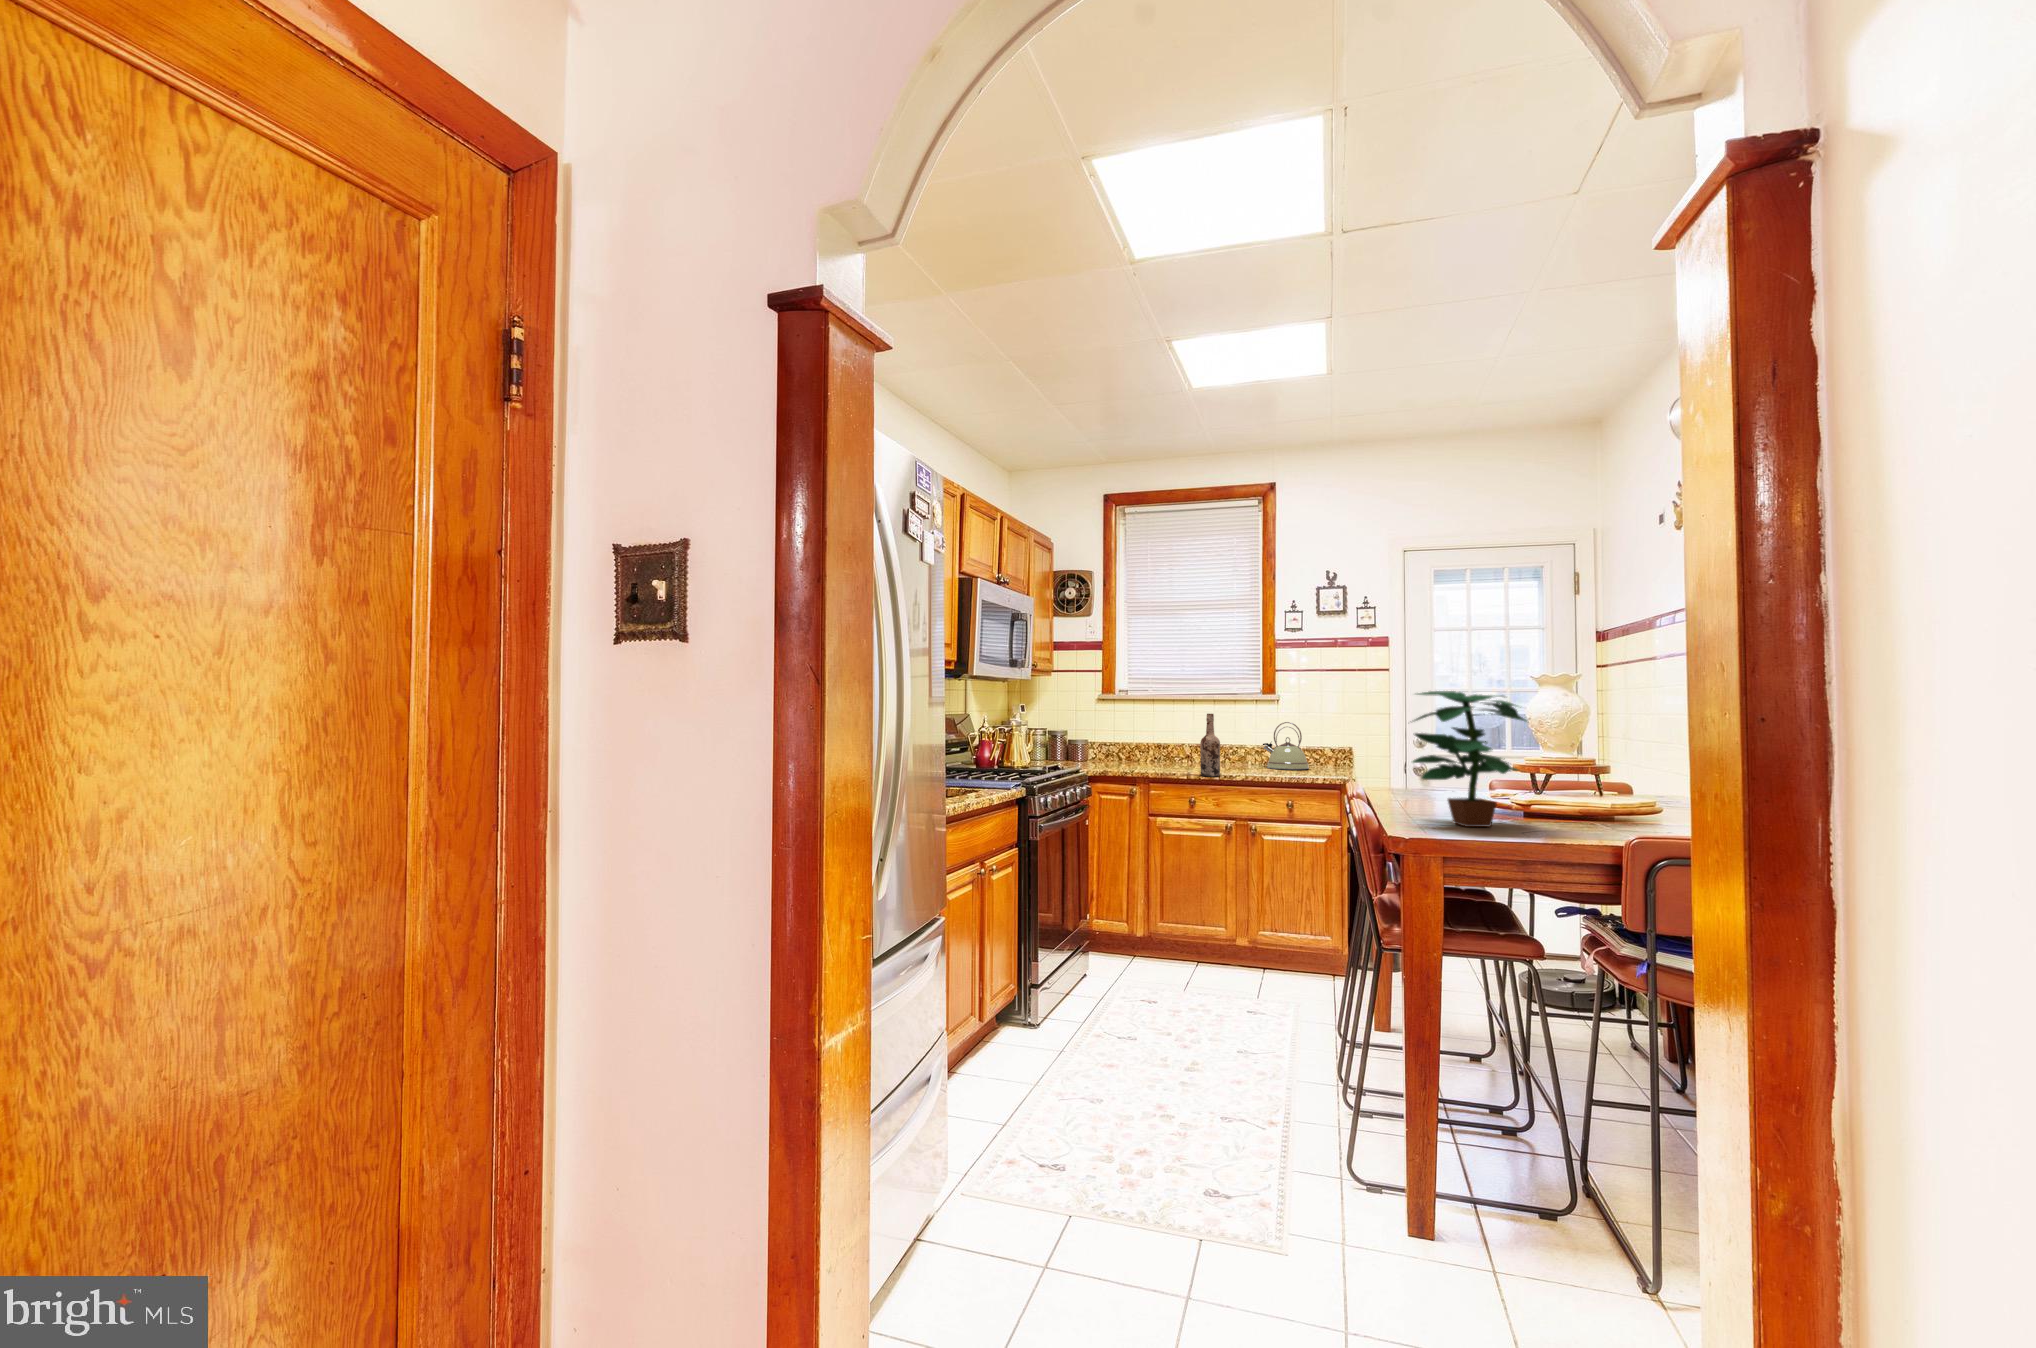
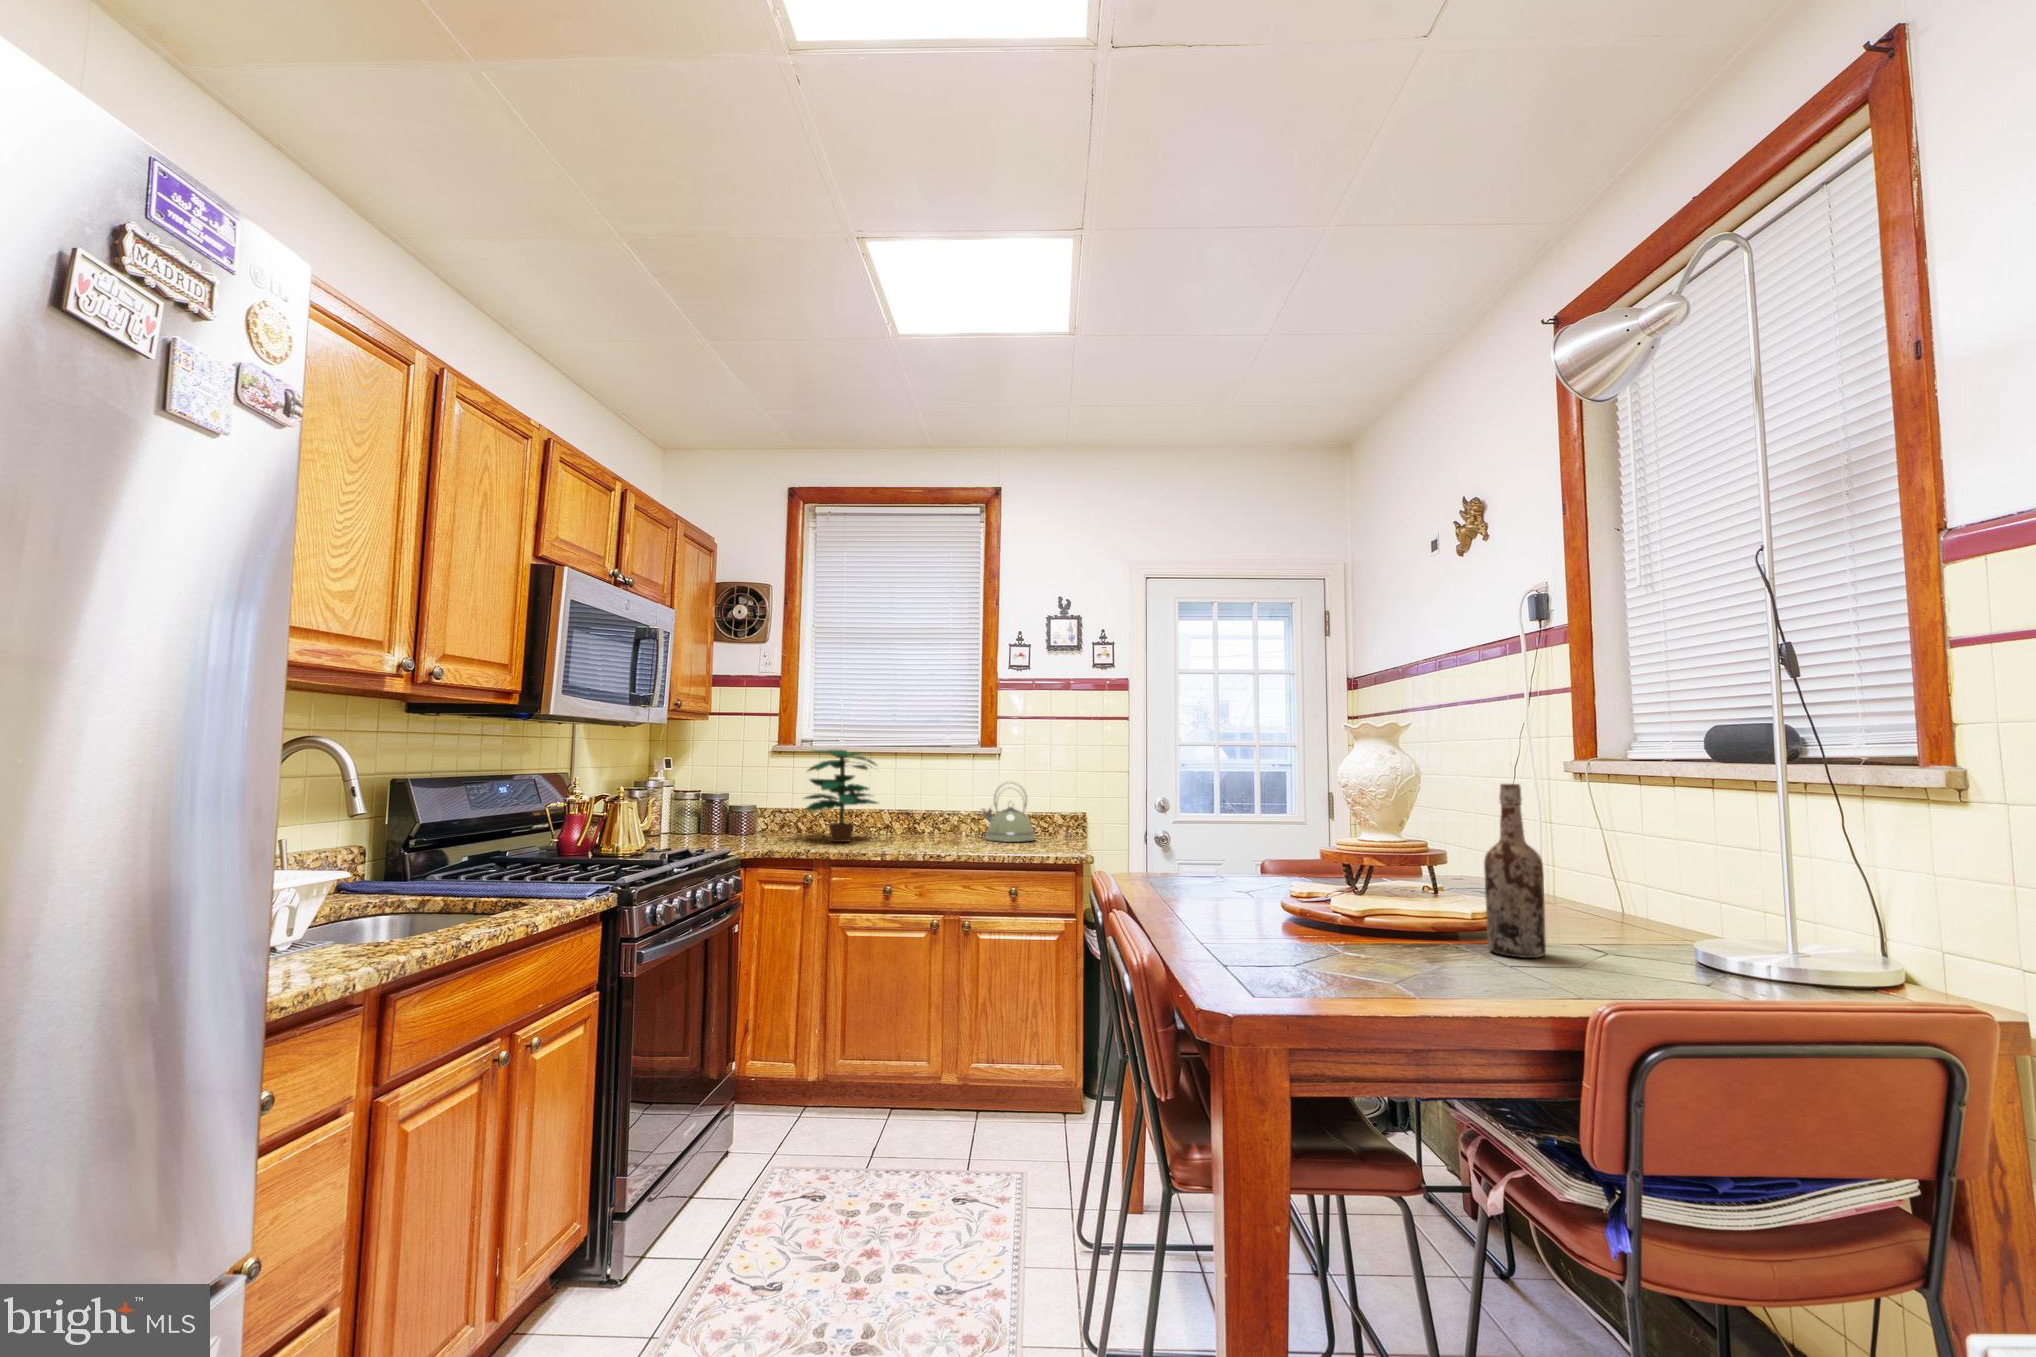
potted plant: present [1413,691,1526,827] -> present [805,749,877,842]
wine bottle: present [1200,714,1220,776] -> present [1484,784,1546,958]

